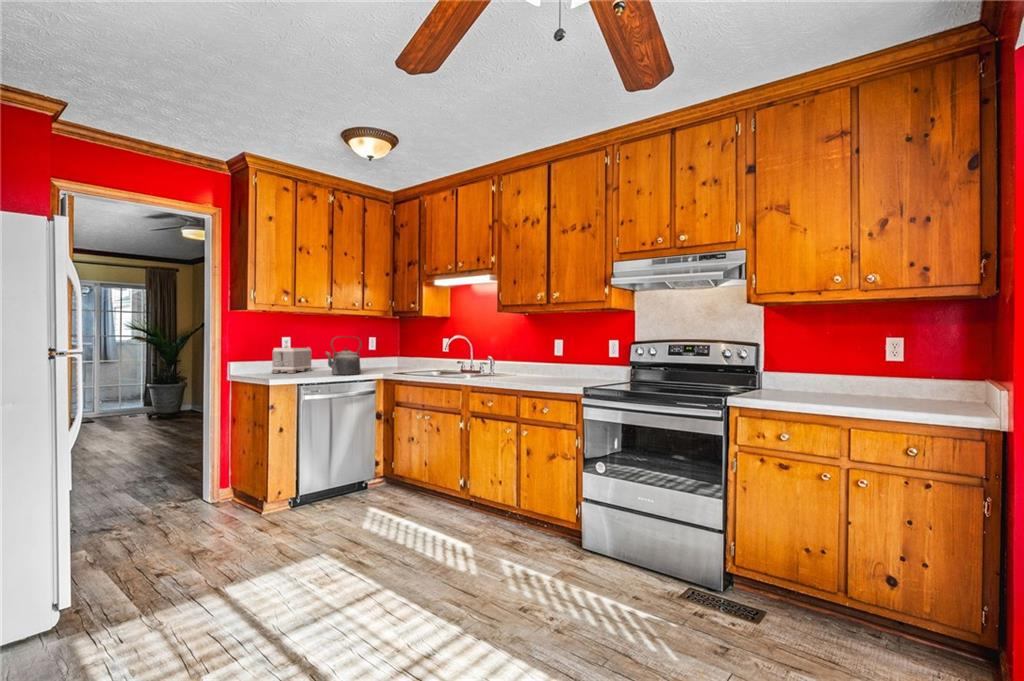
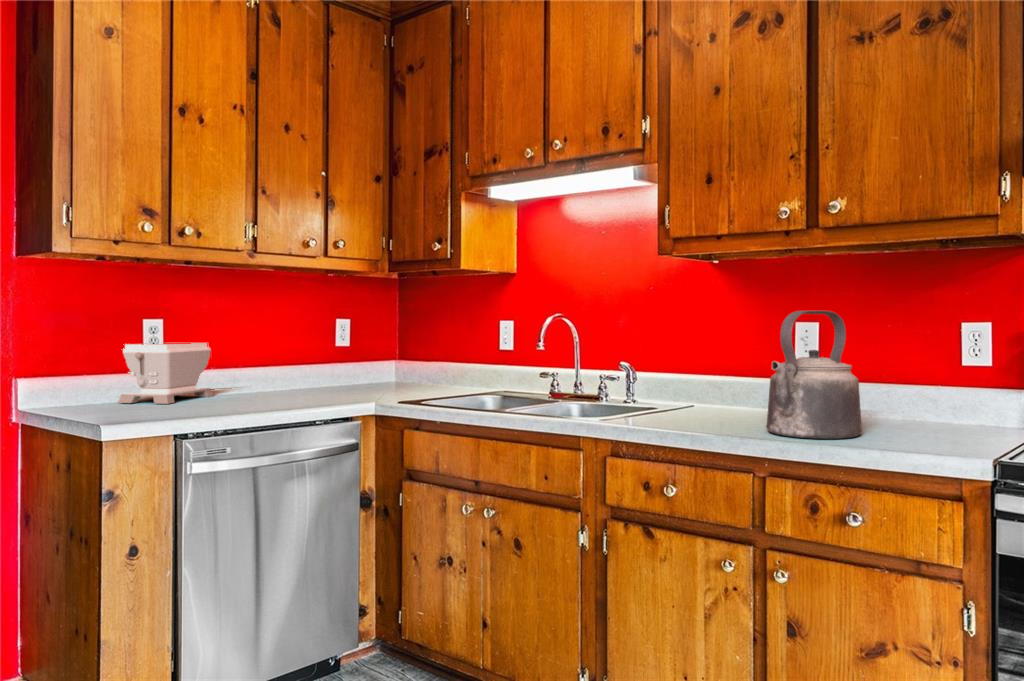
kettle: present [326,336,361,375] -> present [767,311,862,439]

